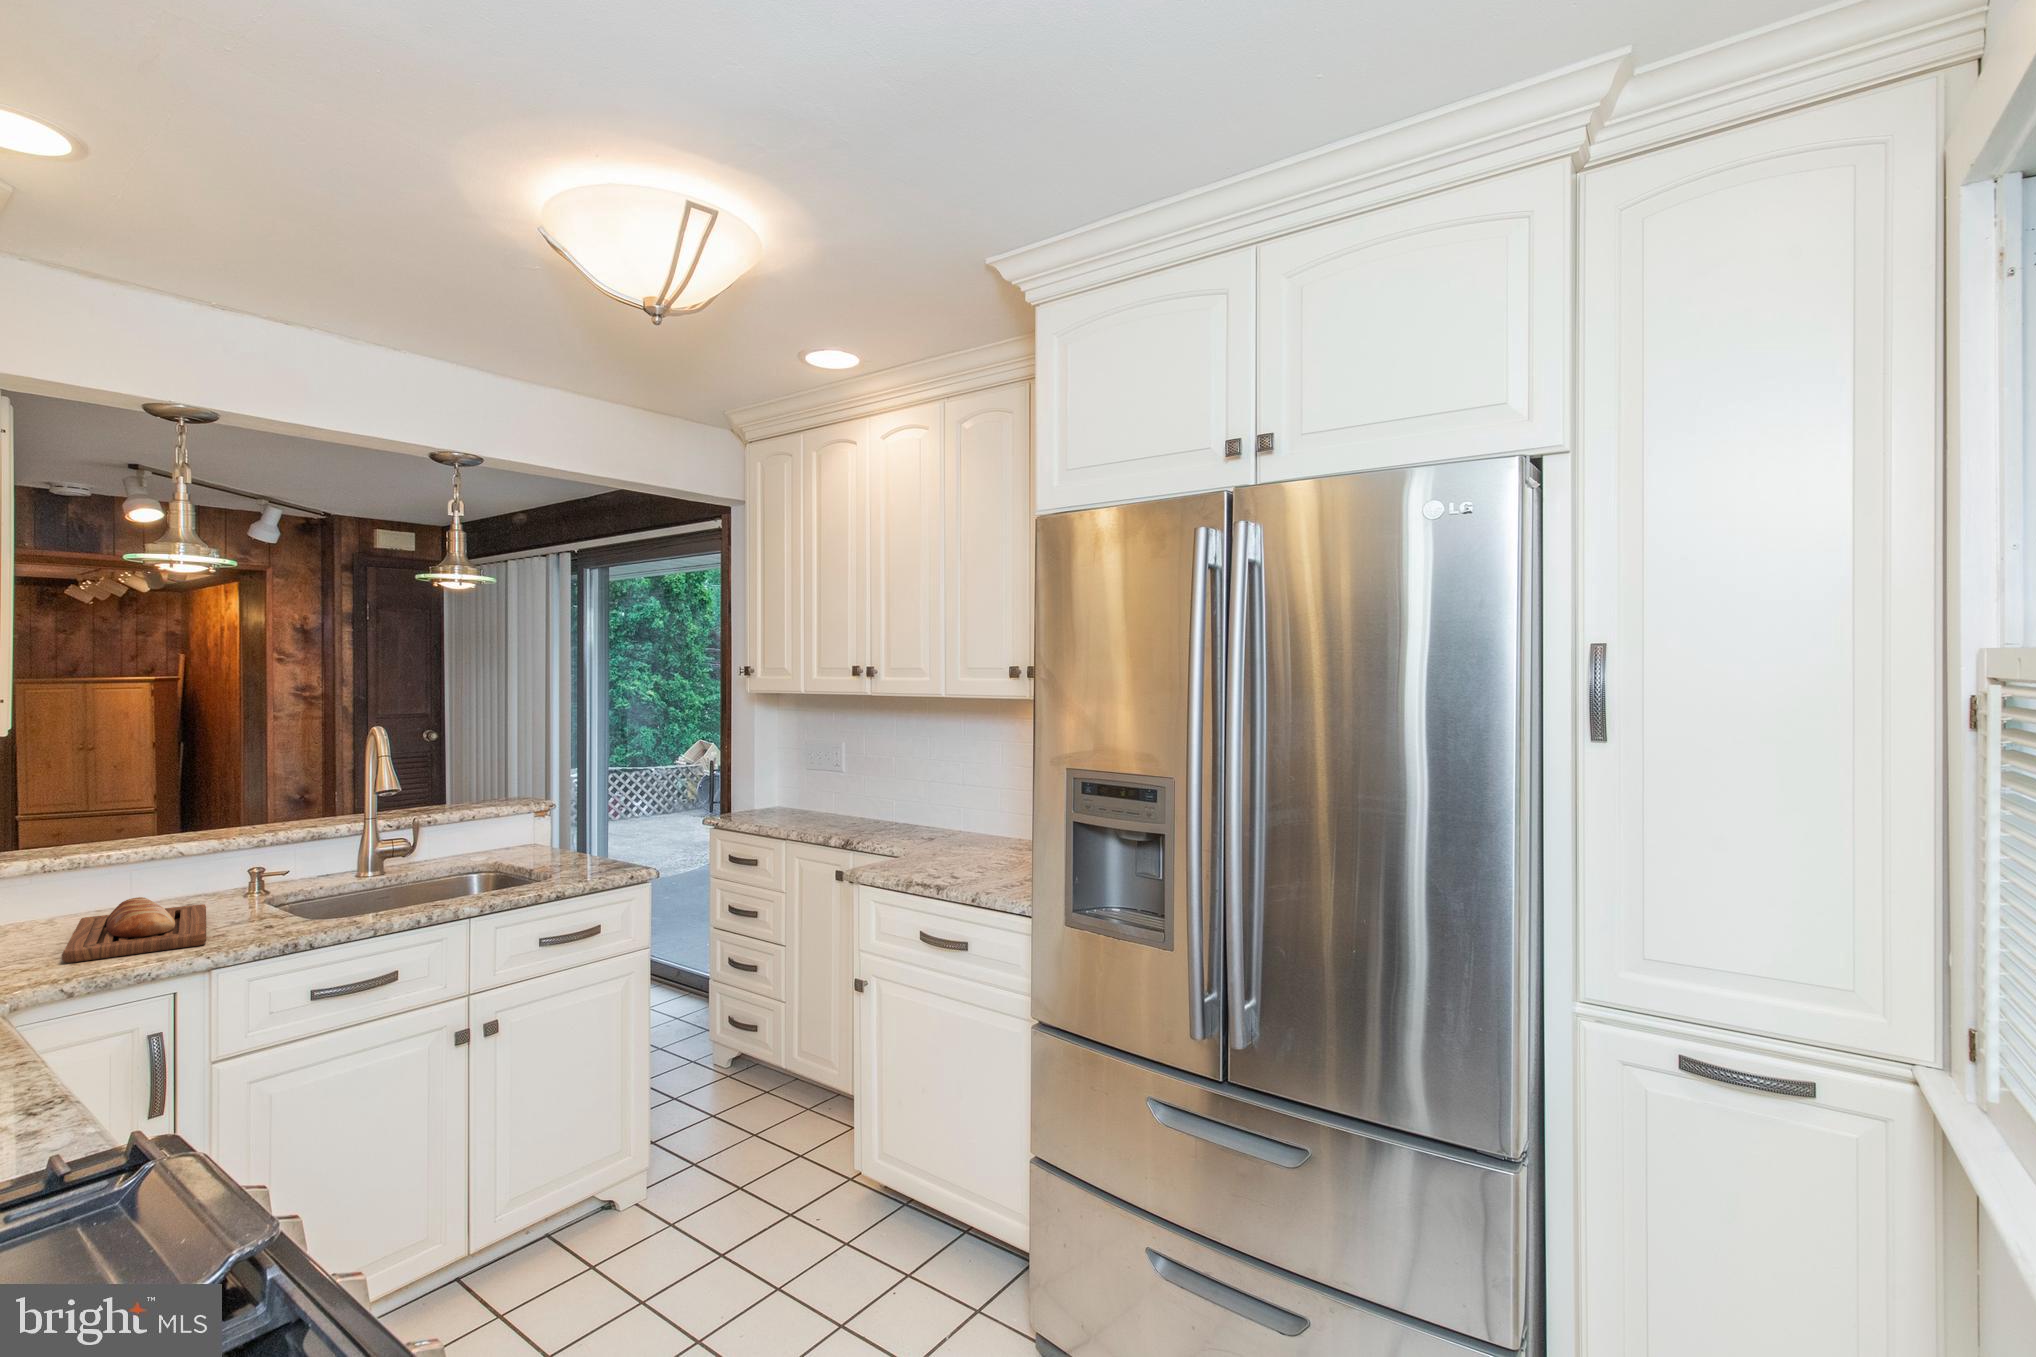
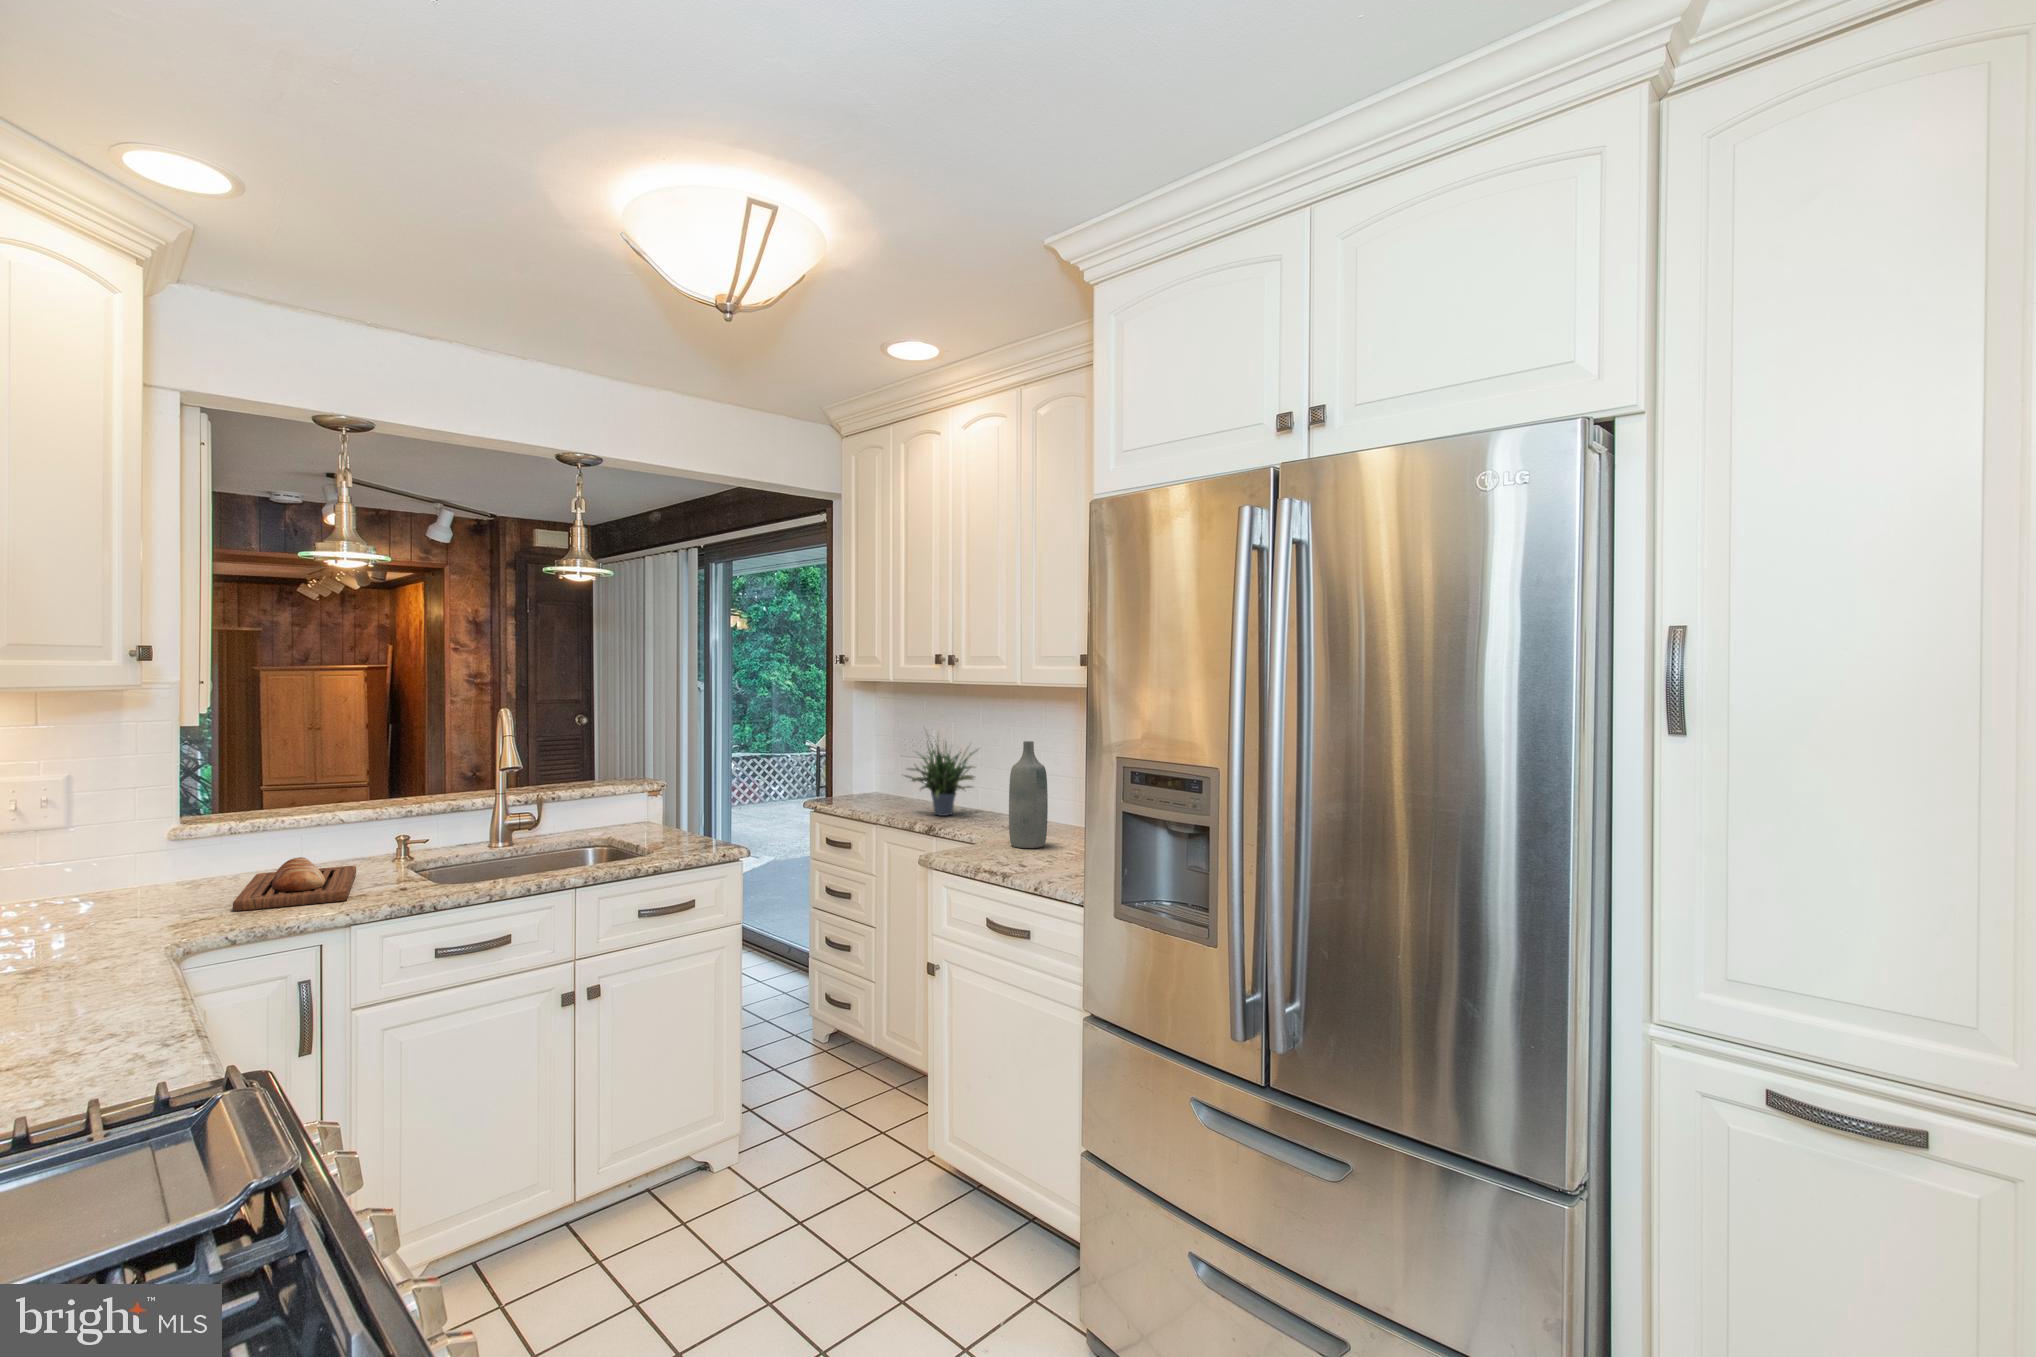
potted plant: none [806,735,890,829] -> present [902,744,975,816]
bottle: none [930,753,968,859] -> present [1009,741,1048,848]

